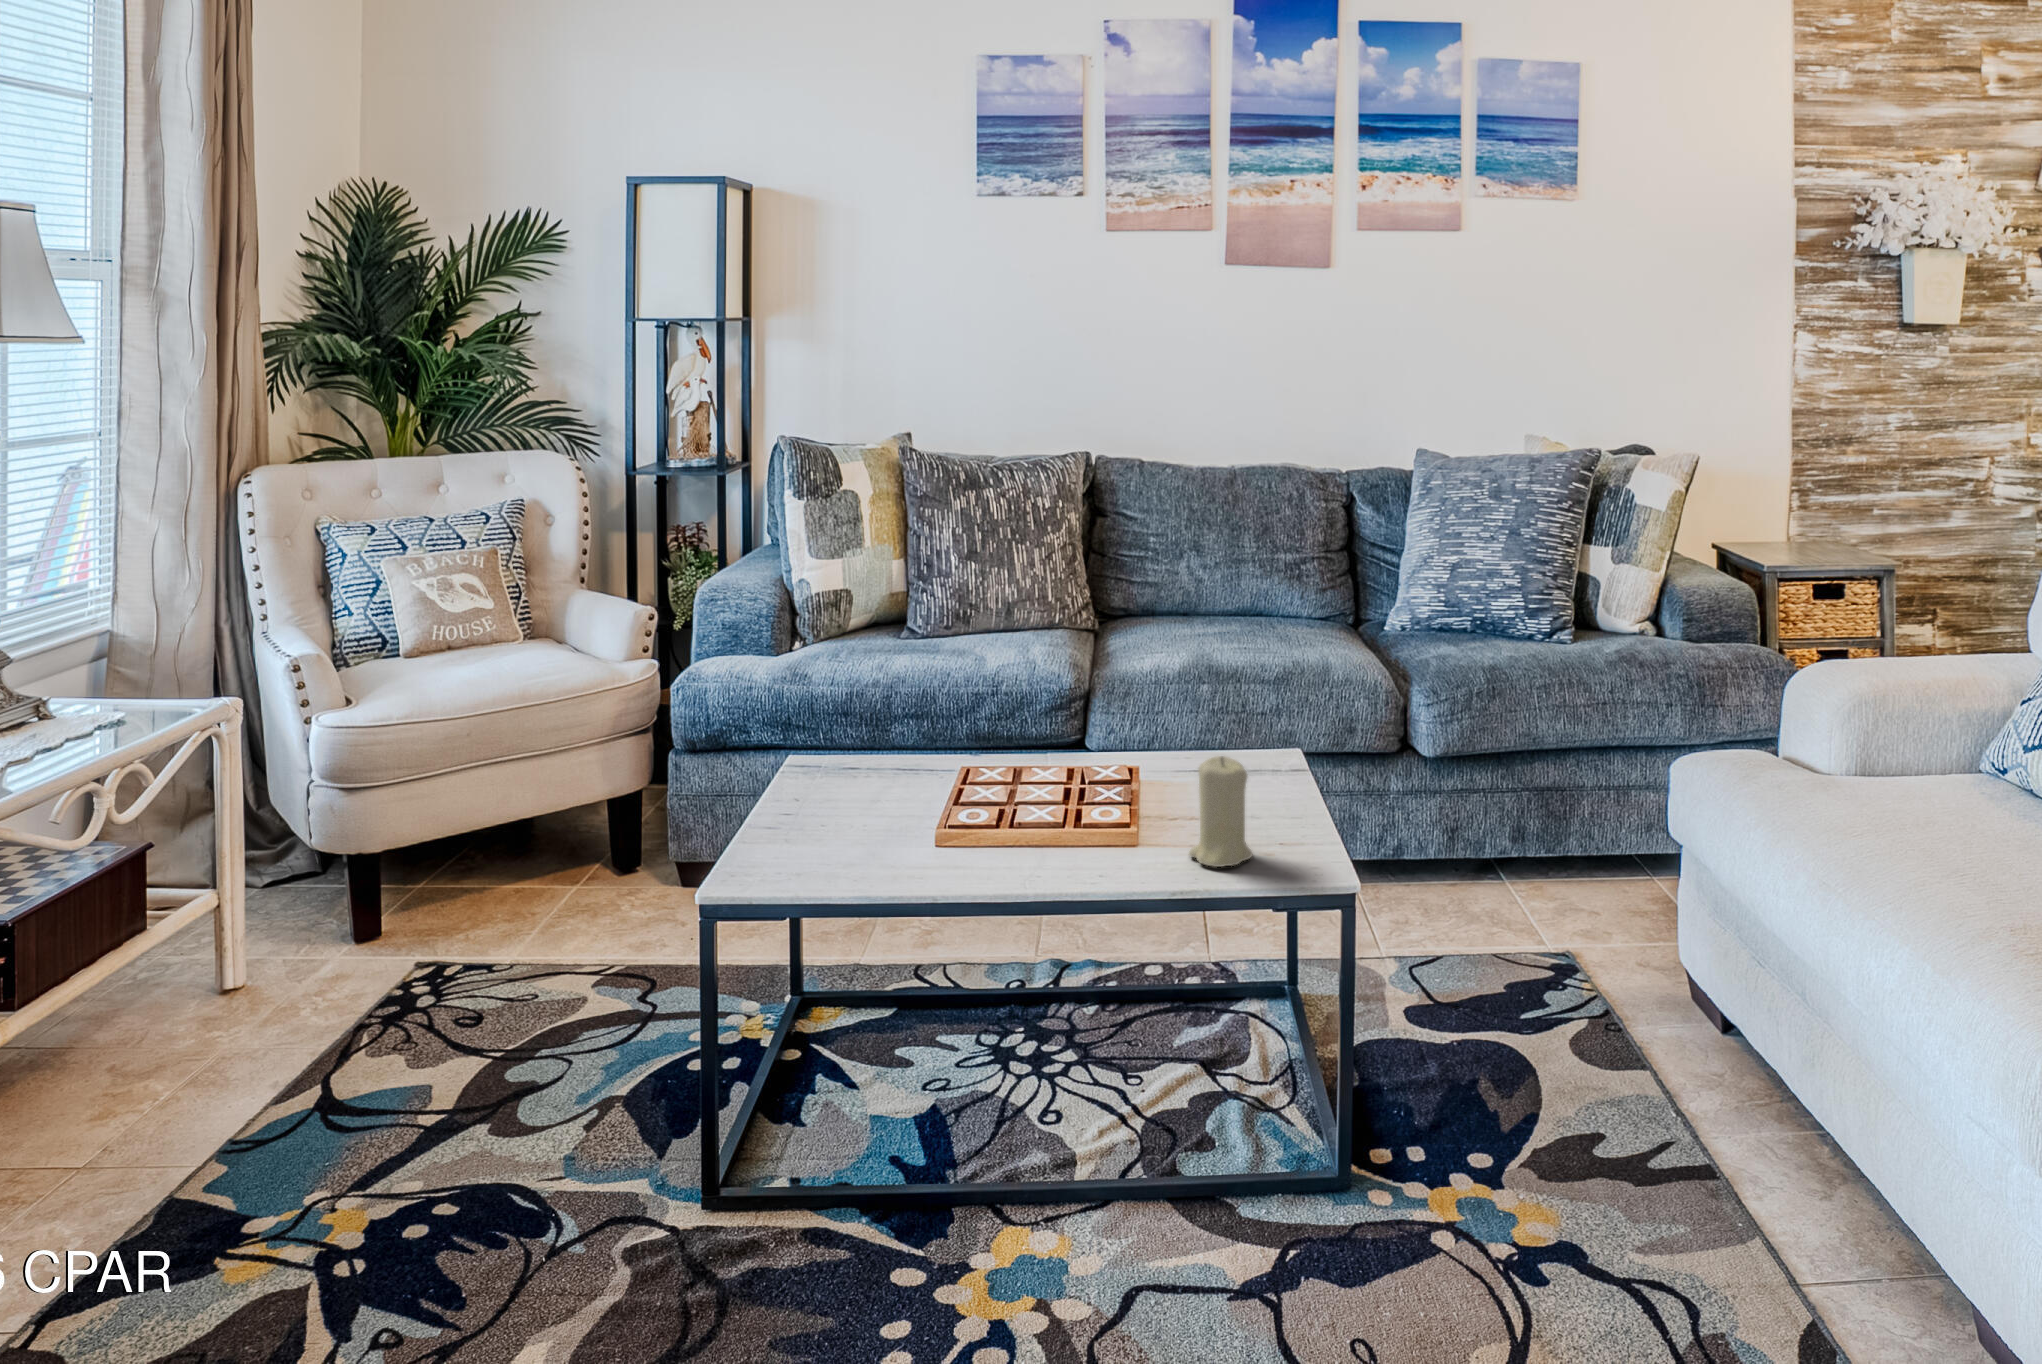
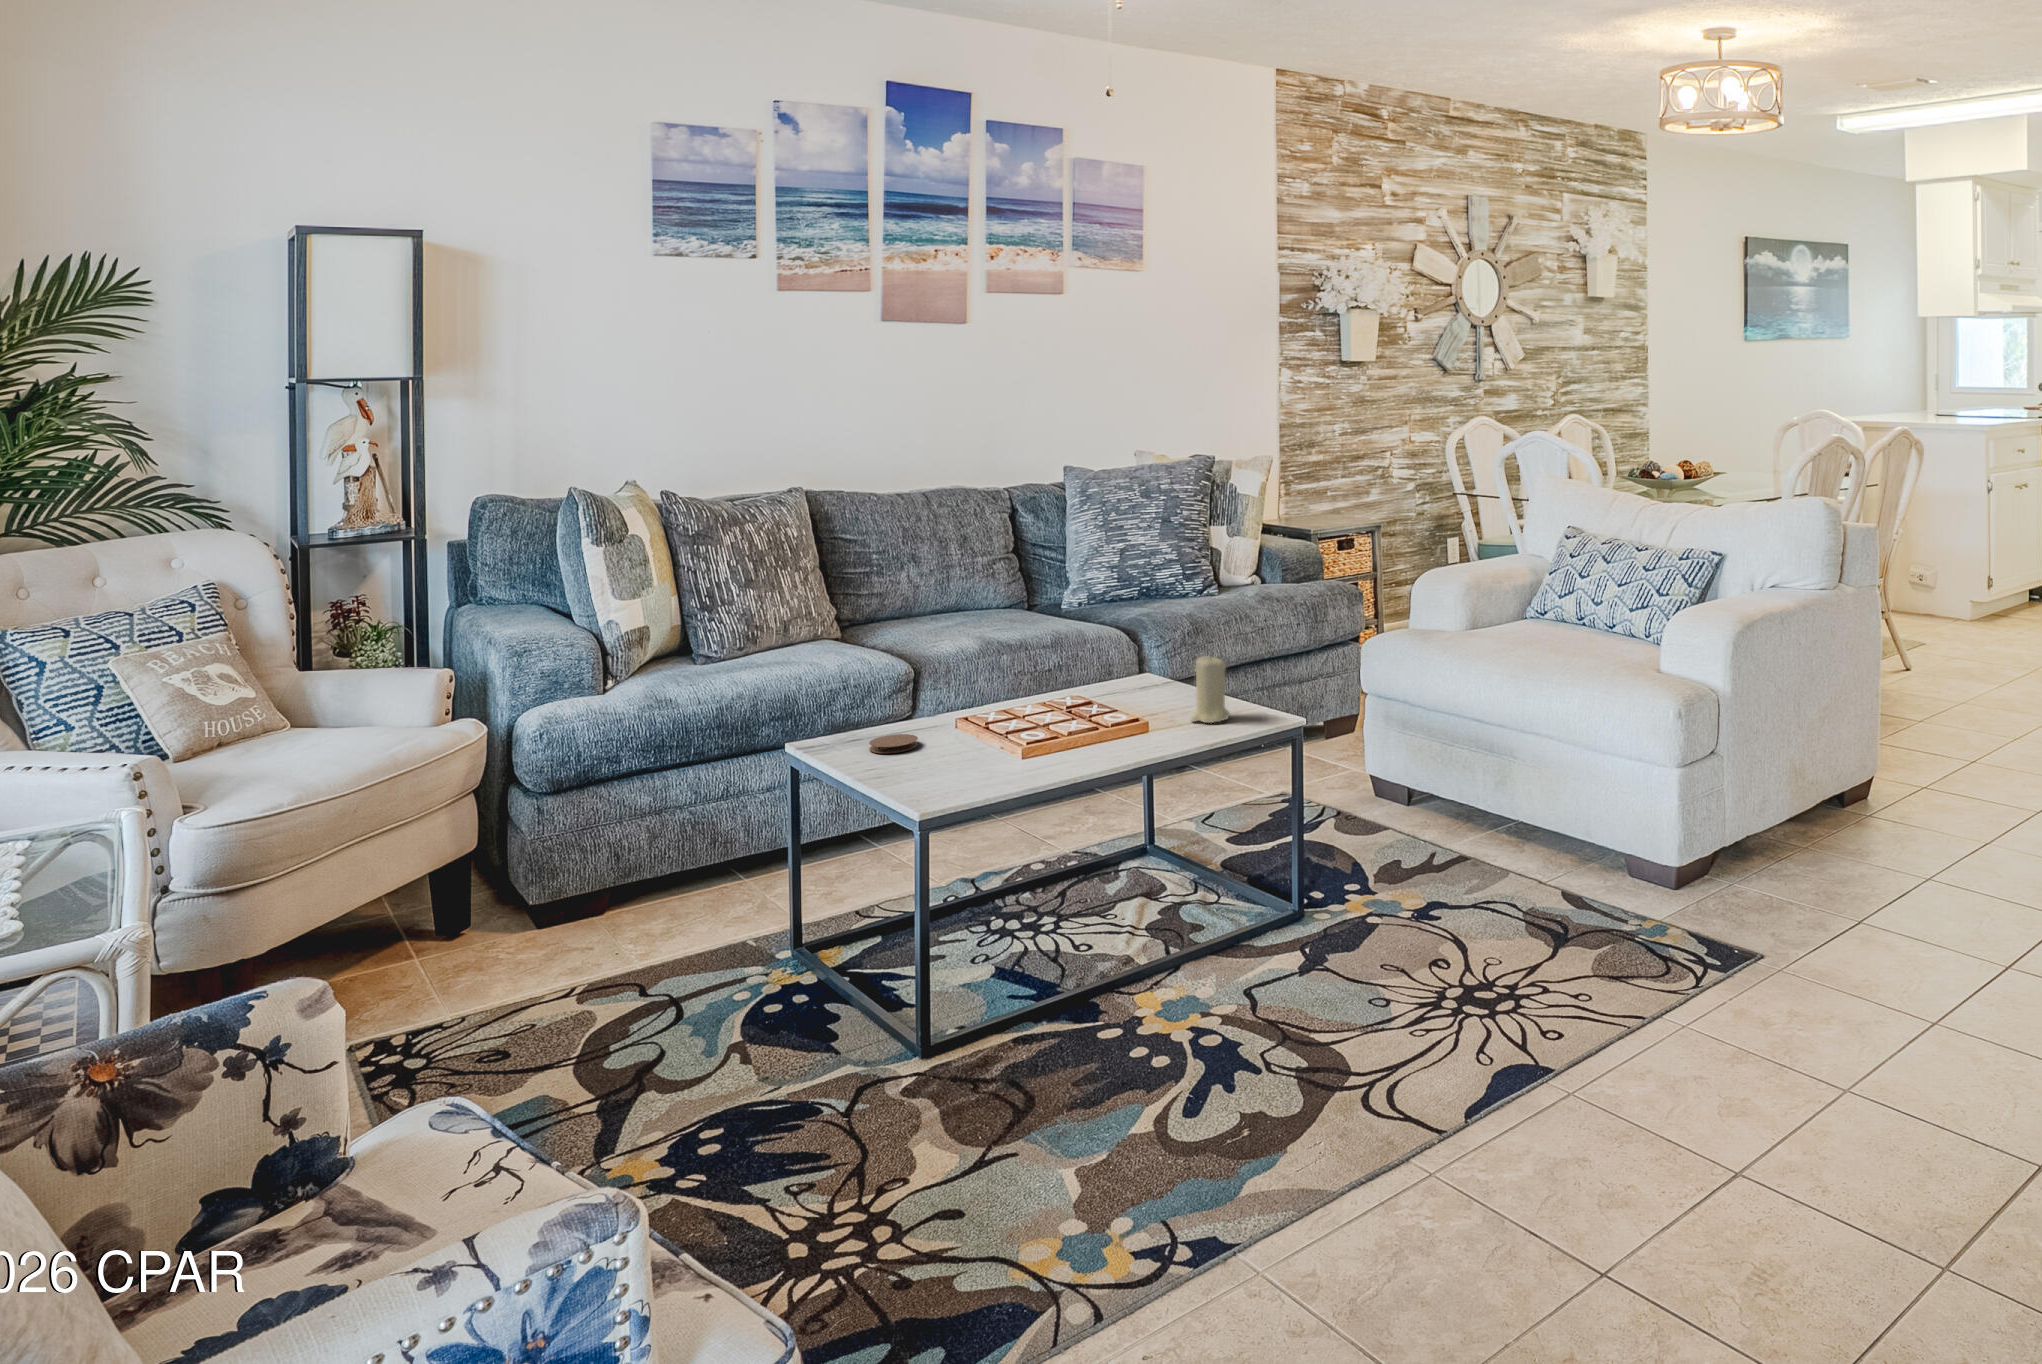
coaster: none [801,786,866,814] -> present [869,734,918,753]

